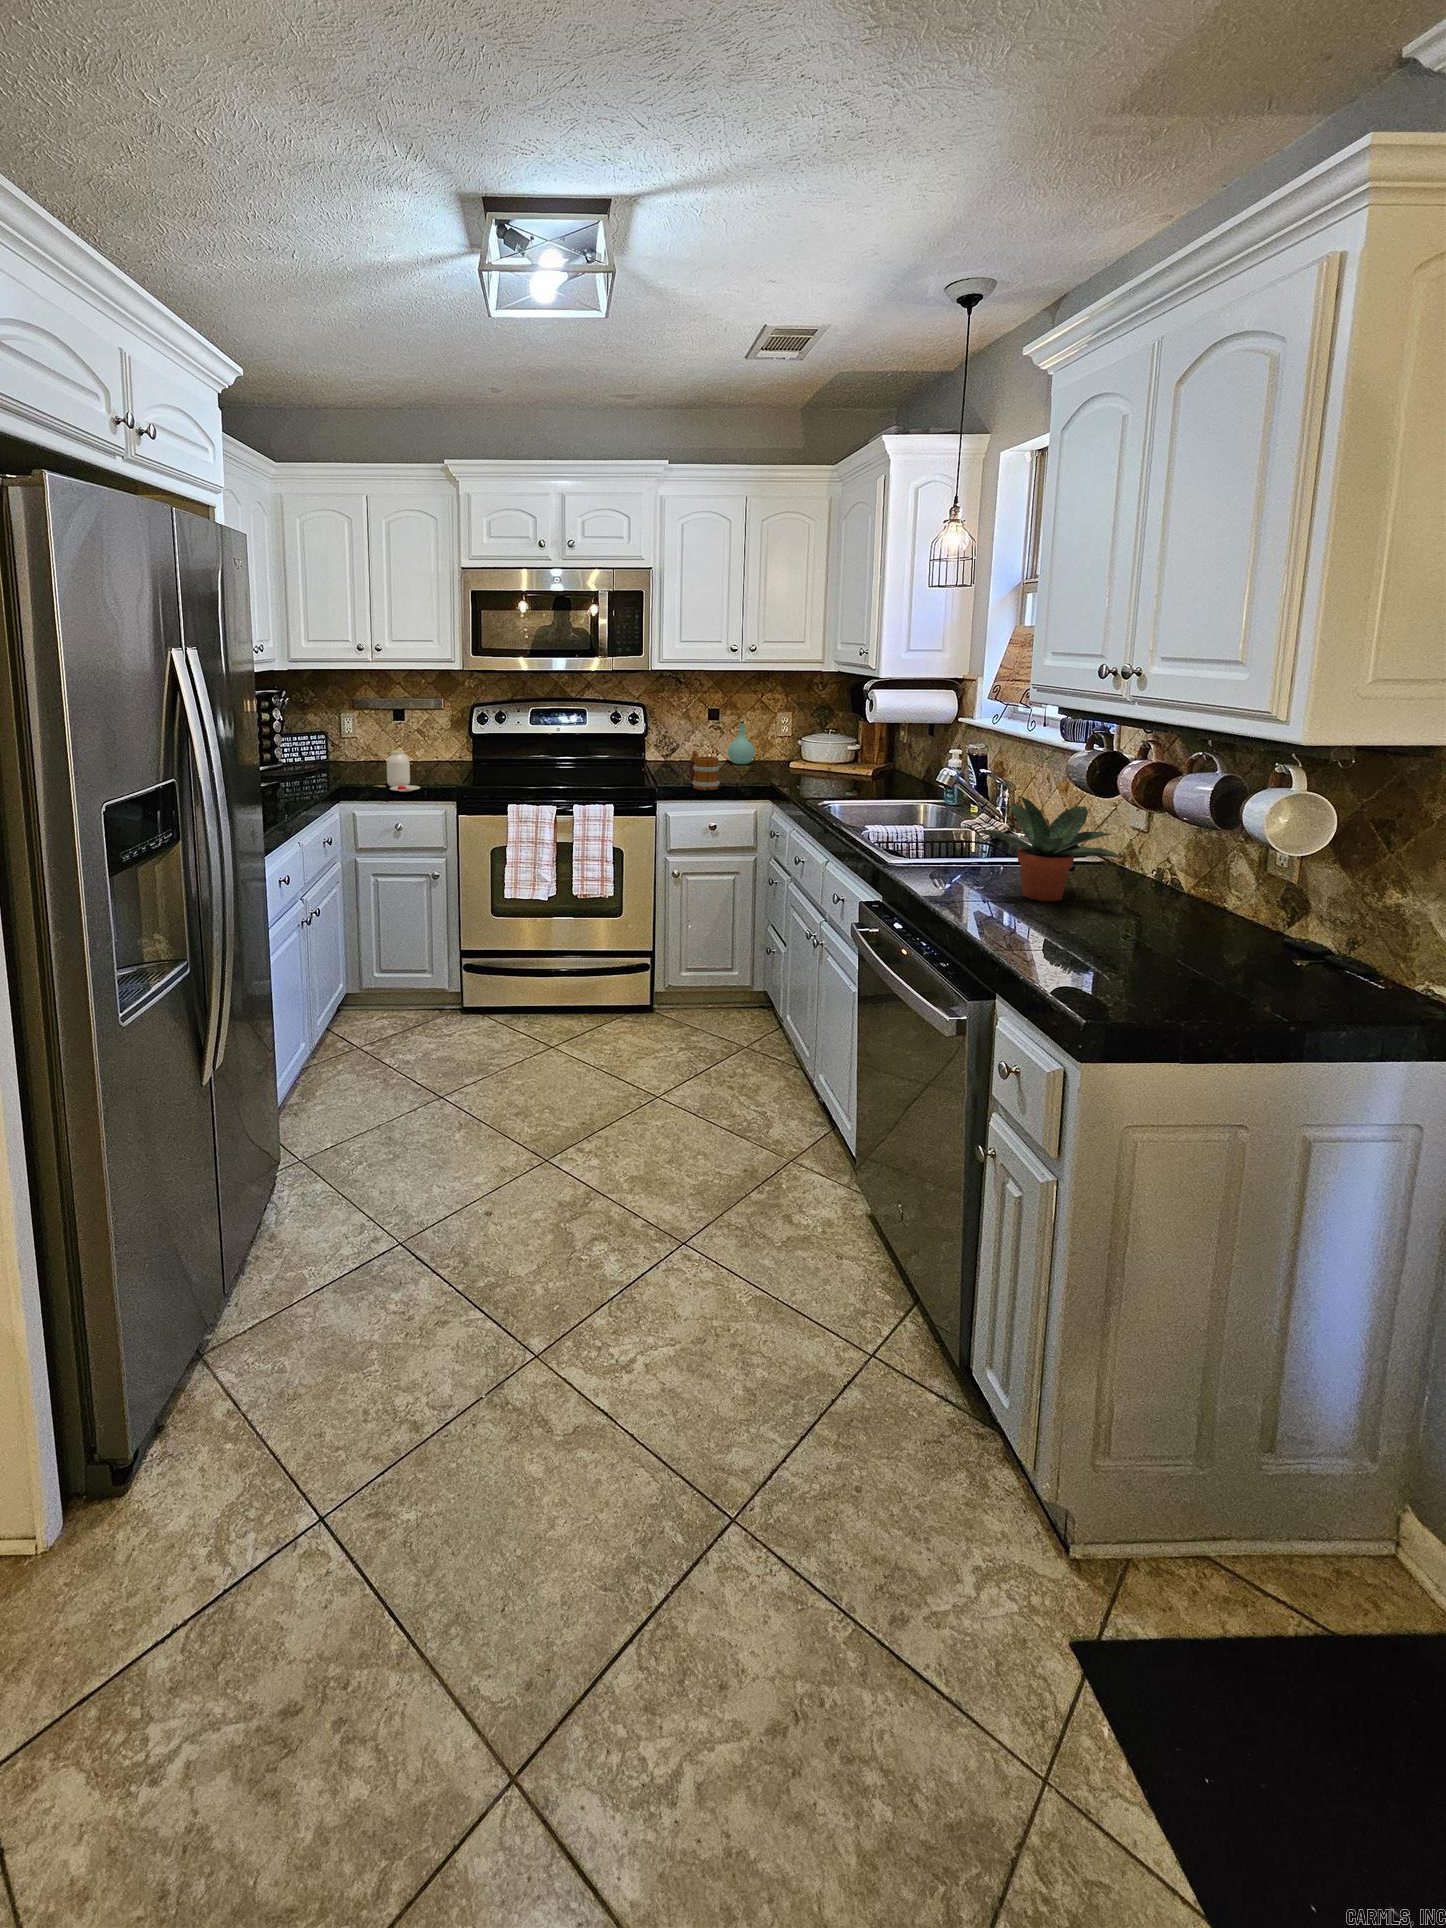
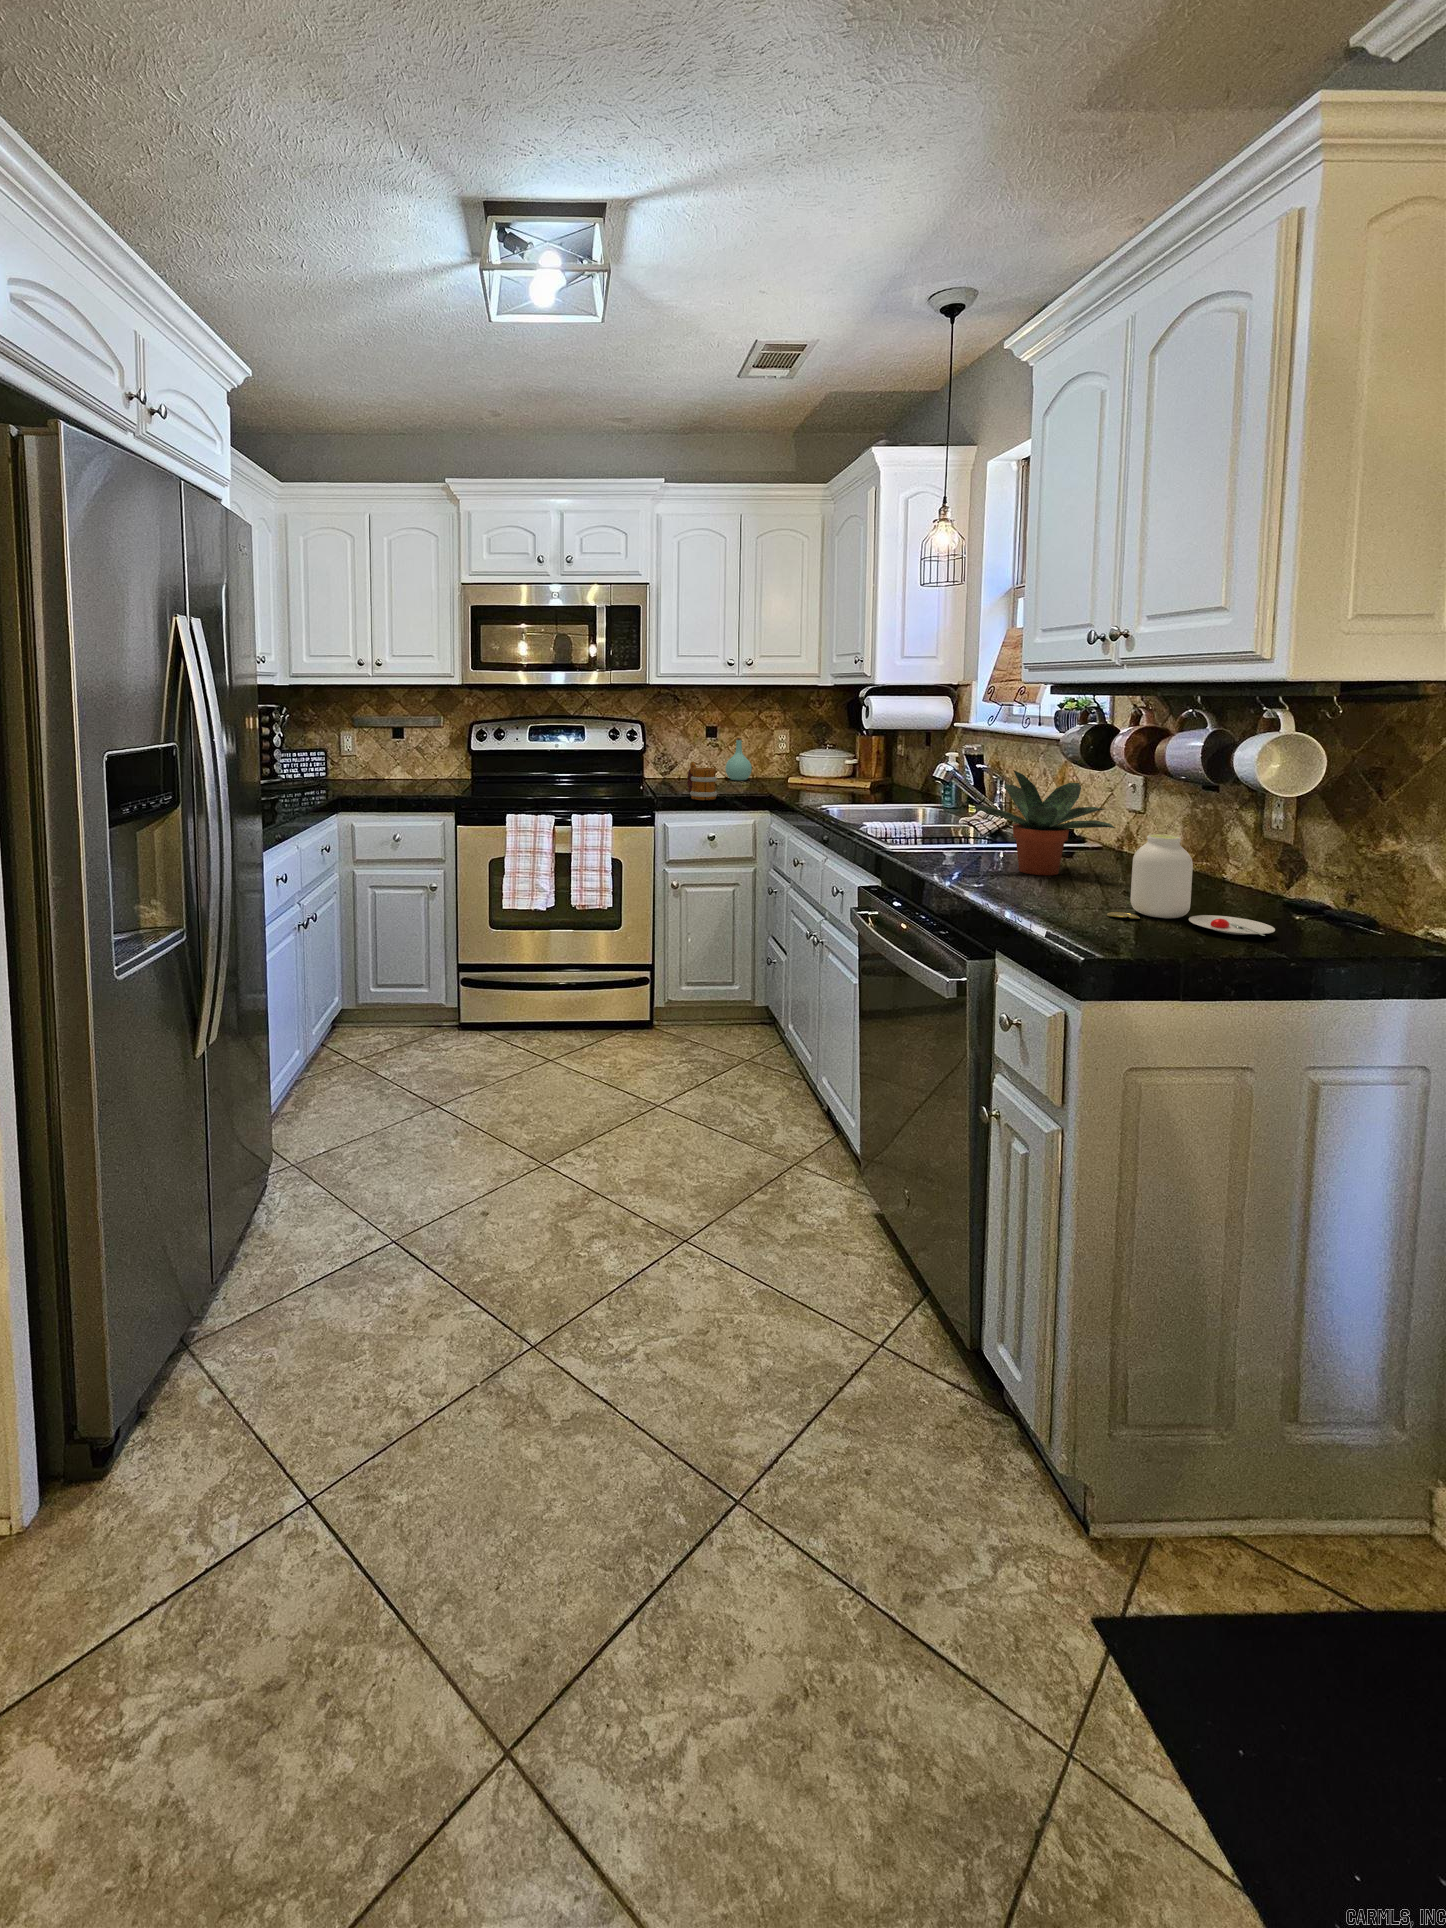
jar: present [374,750,420,792] -> present [1107,835,1275,936]

